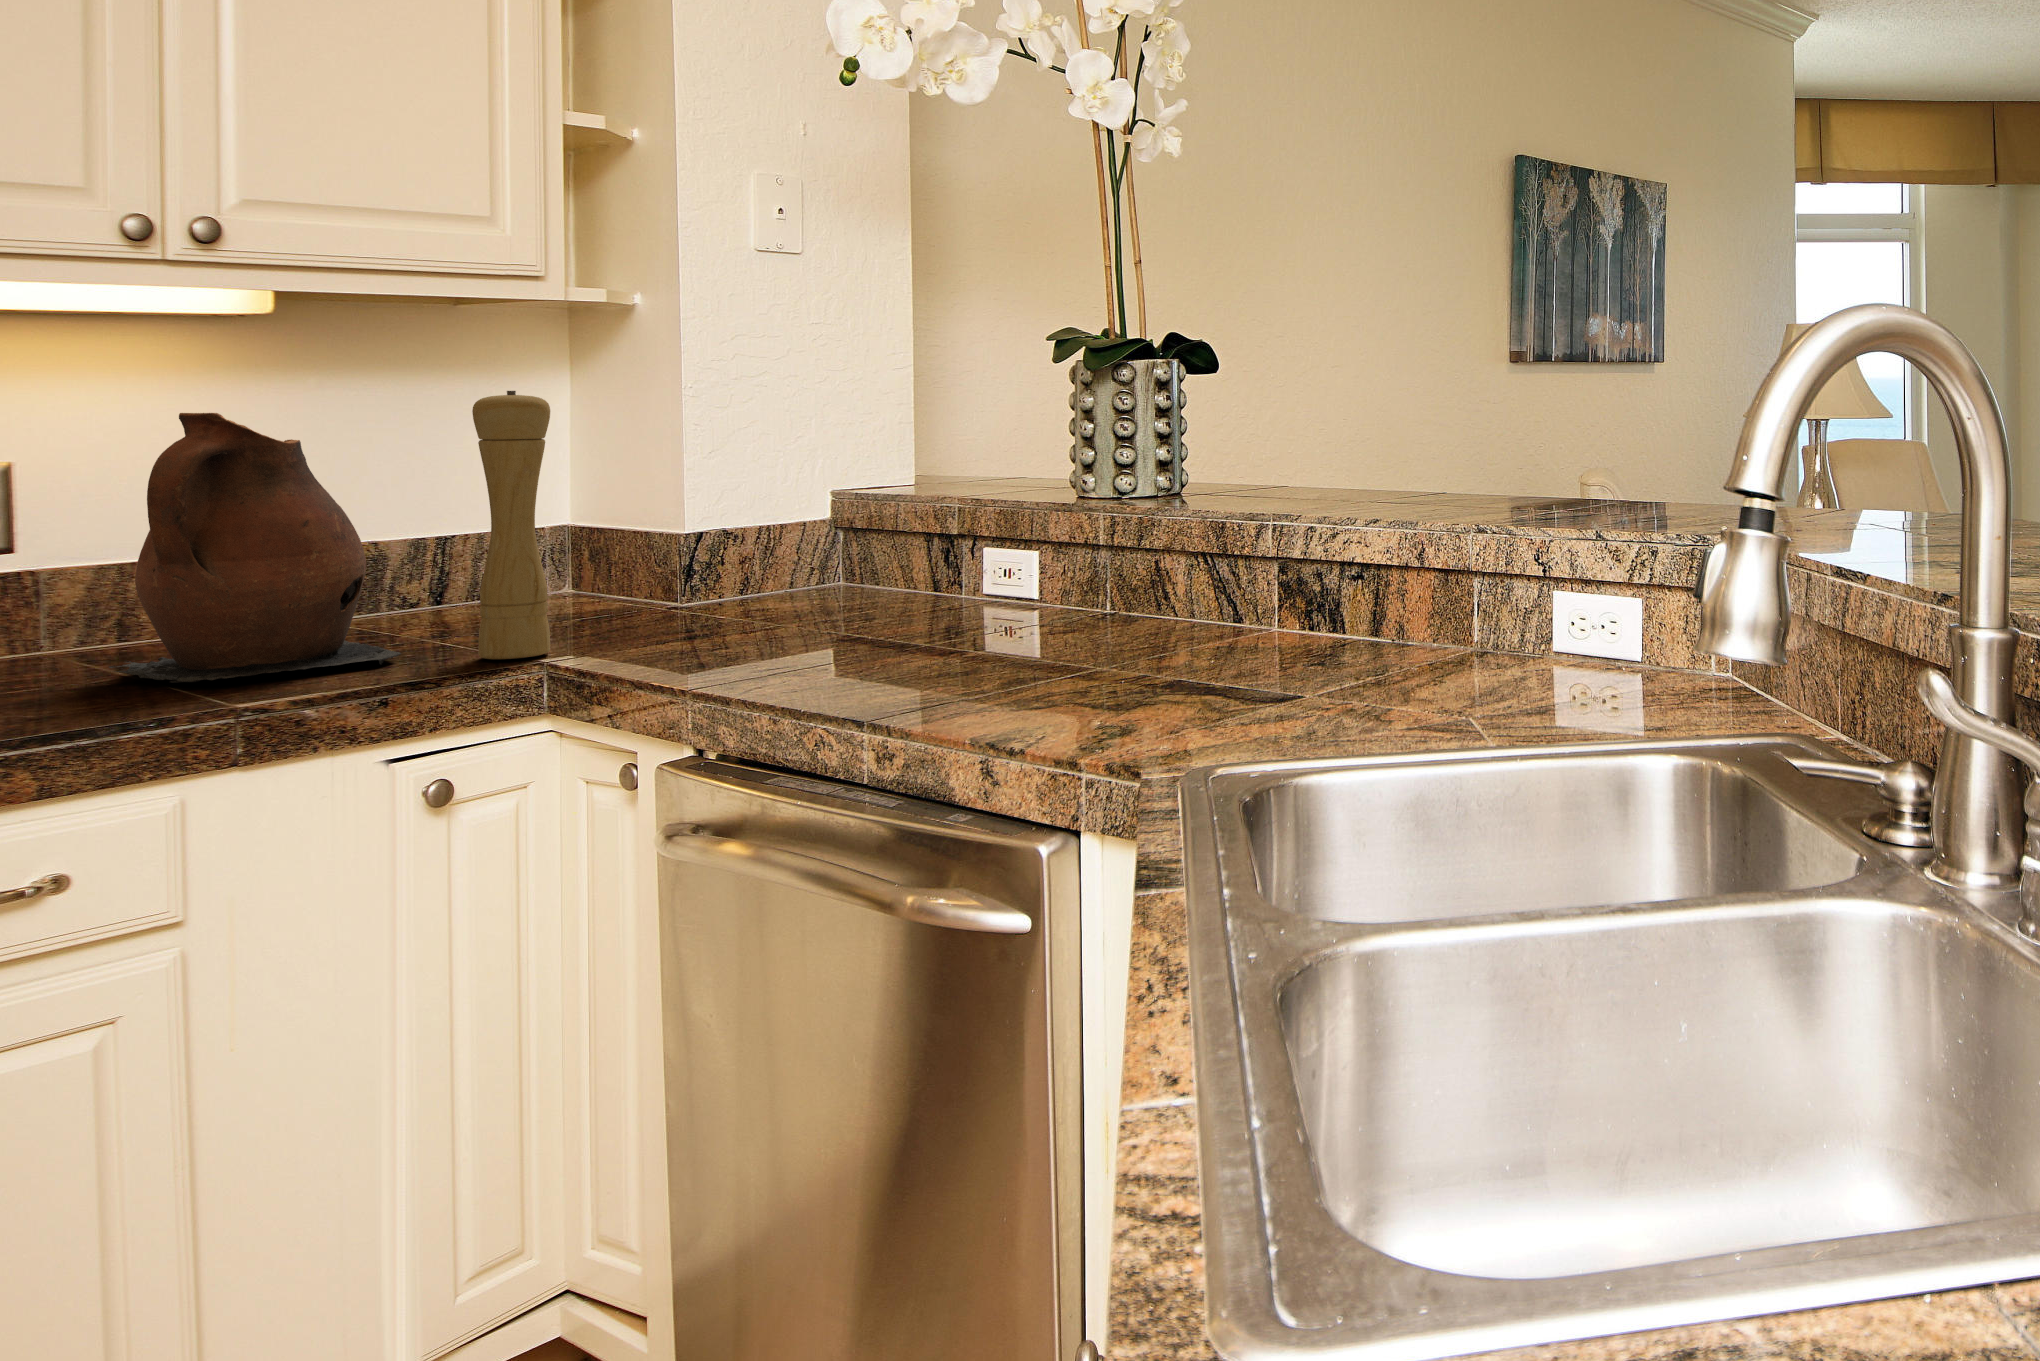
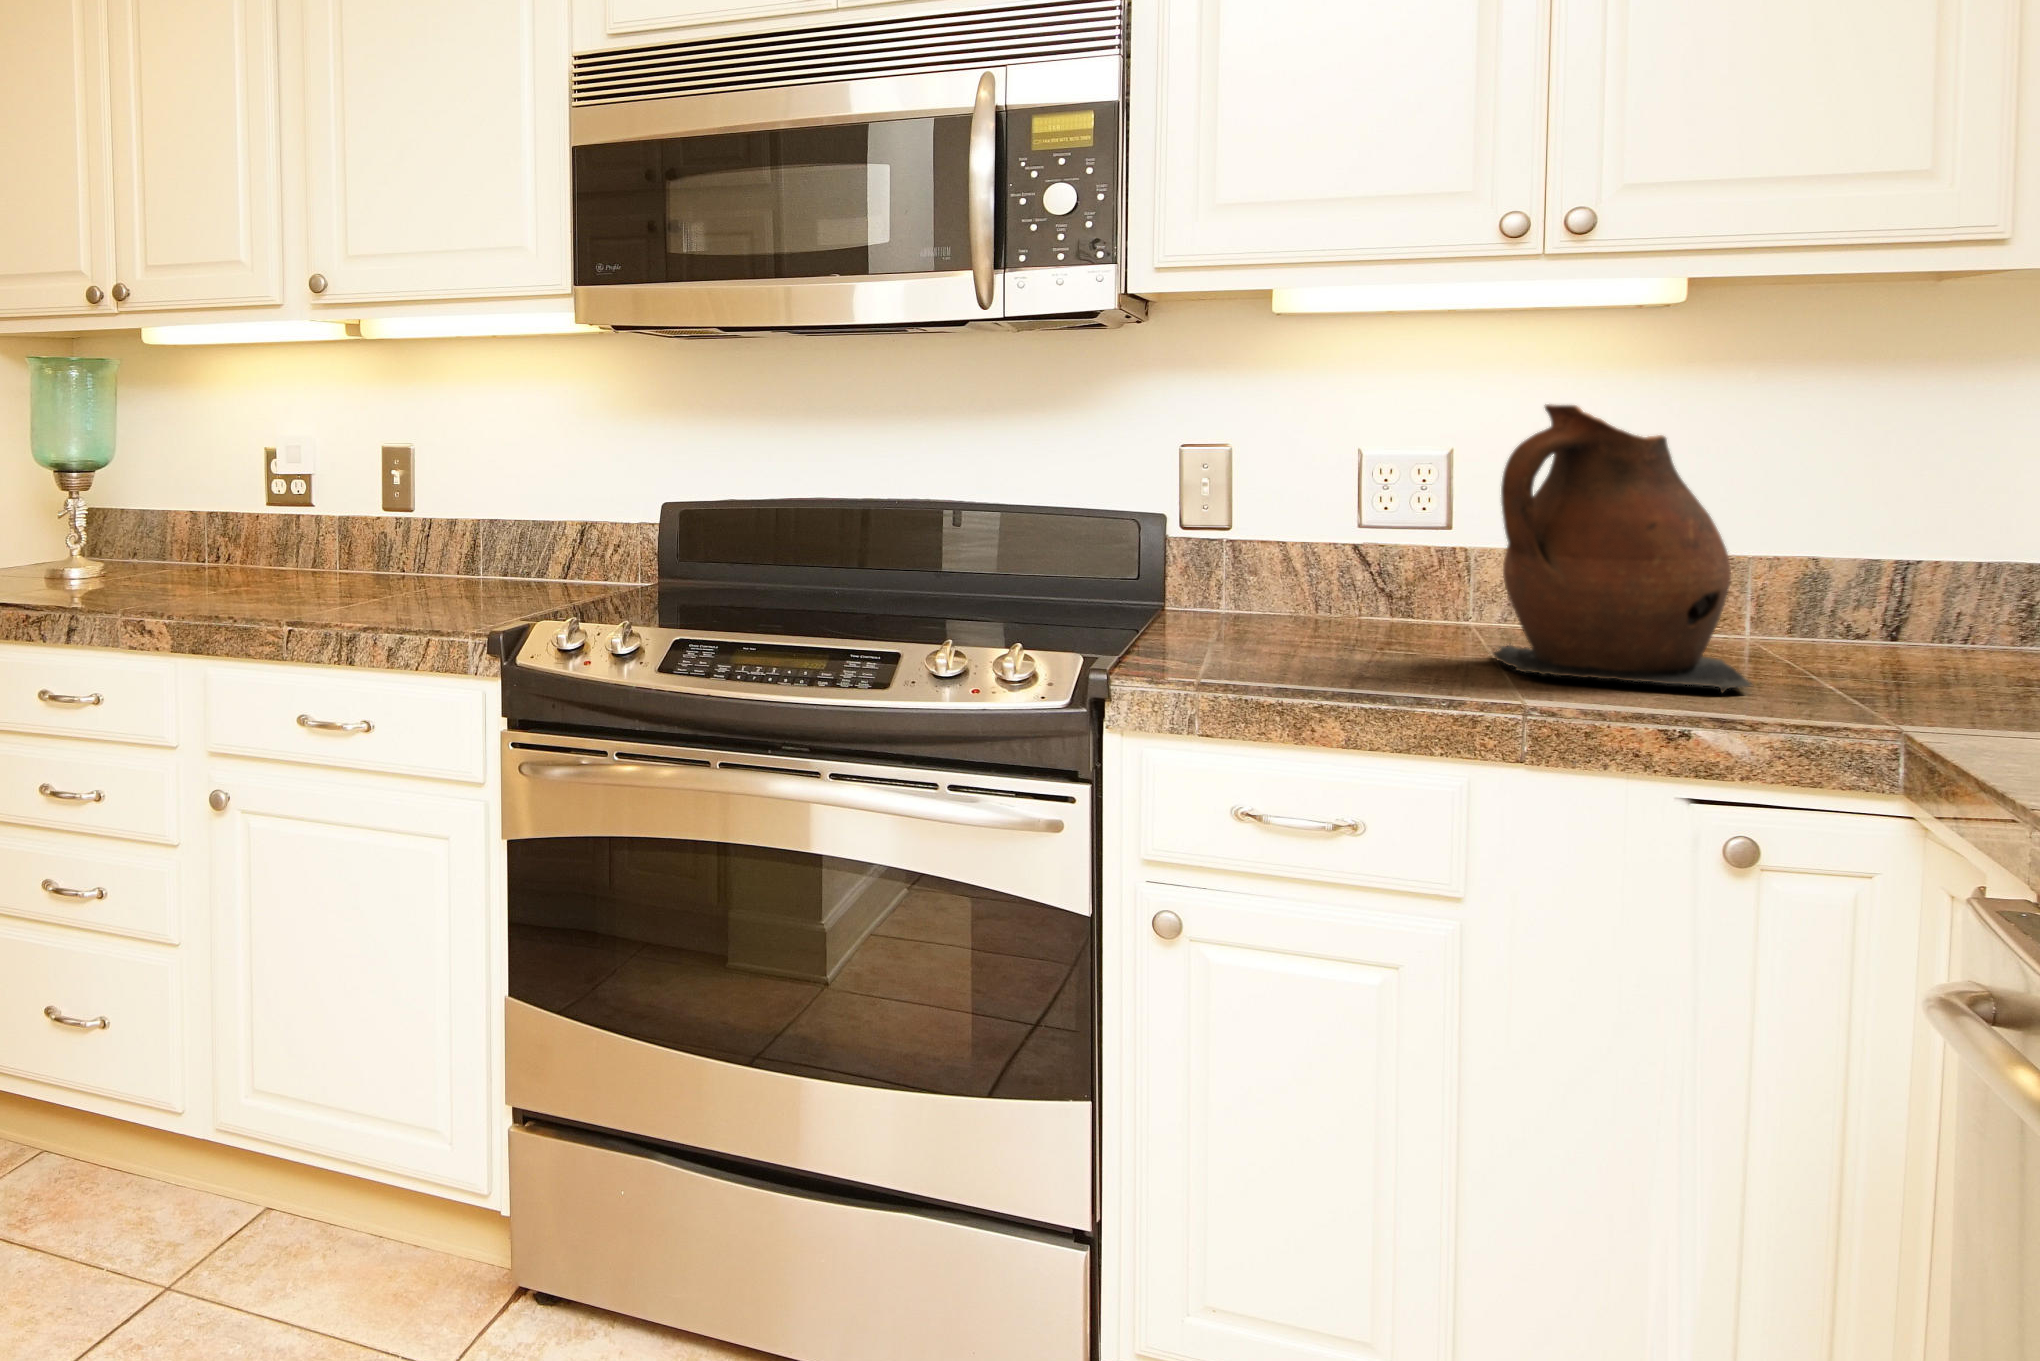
pepper mill: present [472,391,550,659] -> none [1836,382,1958,721]

